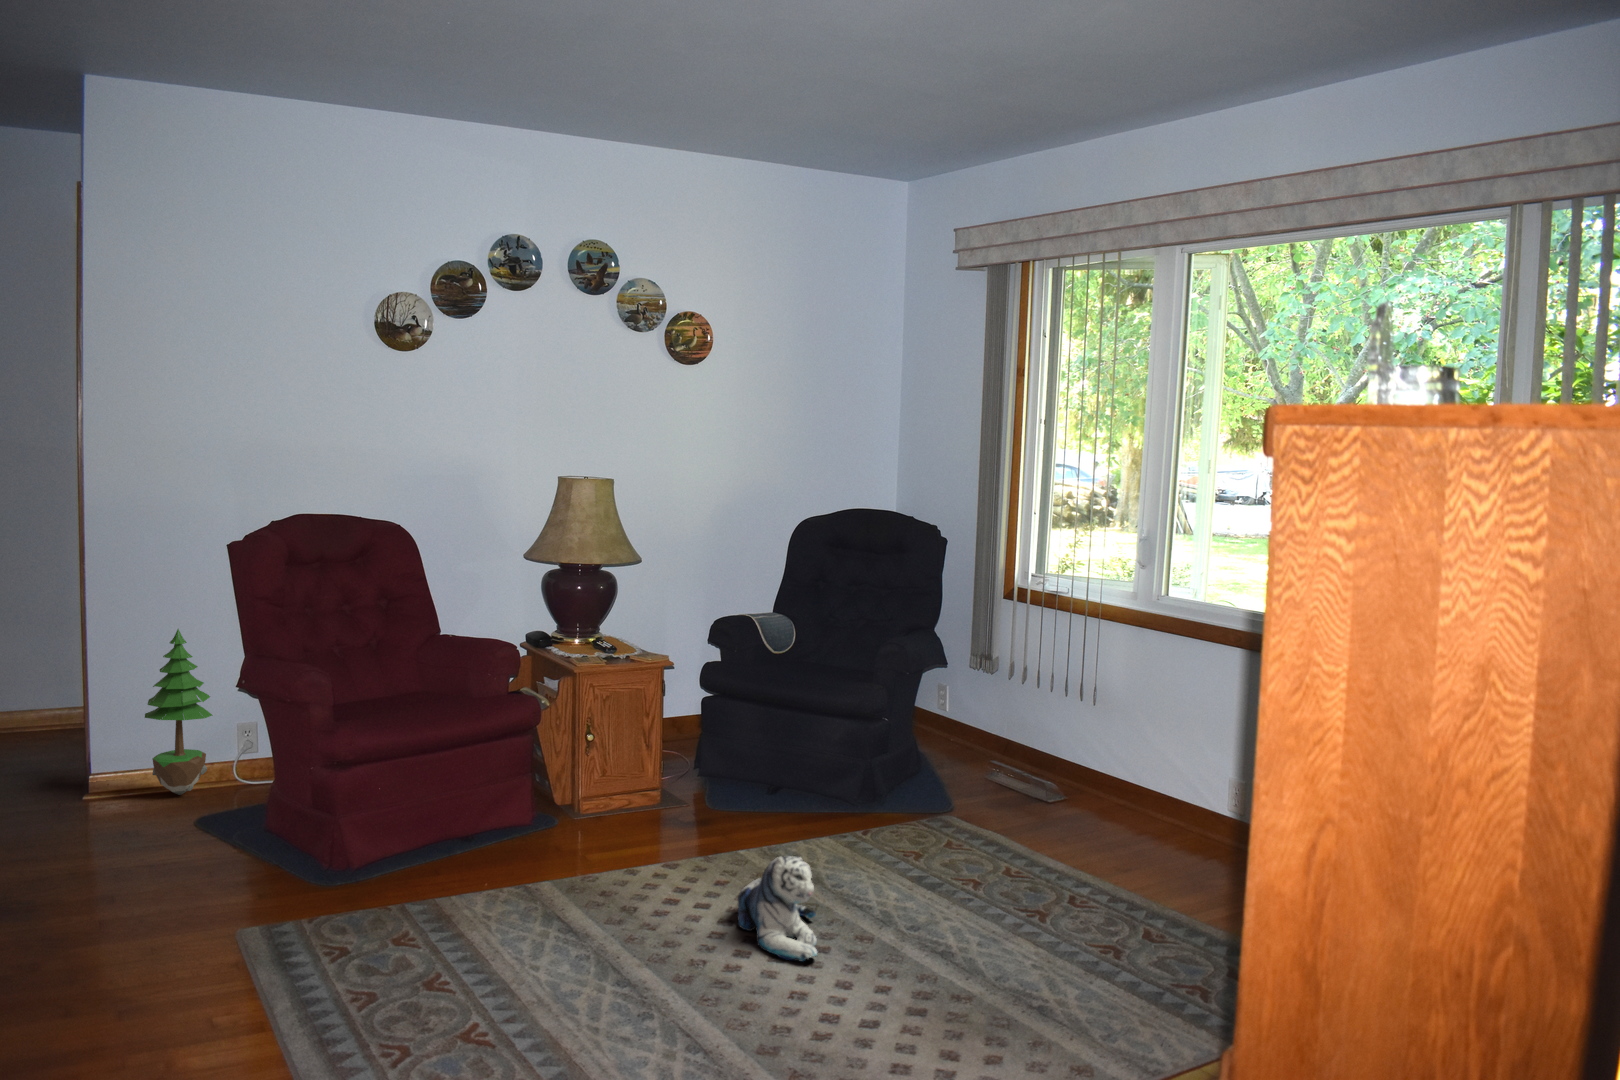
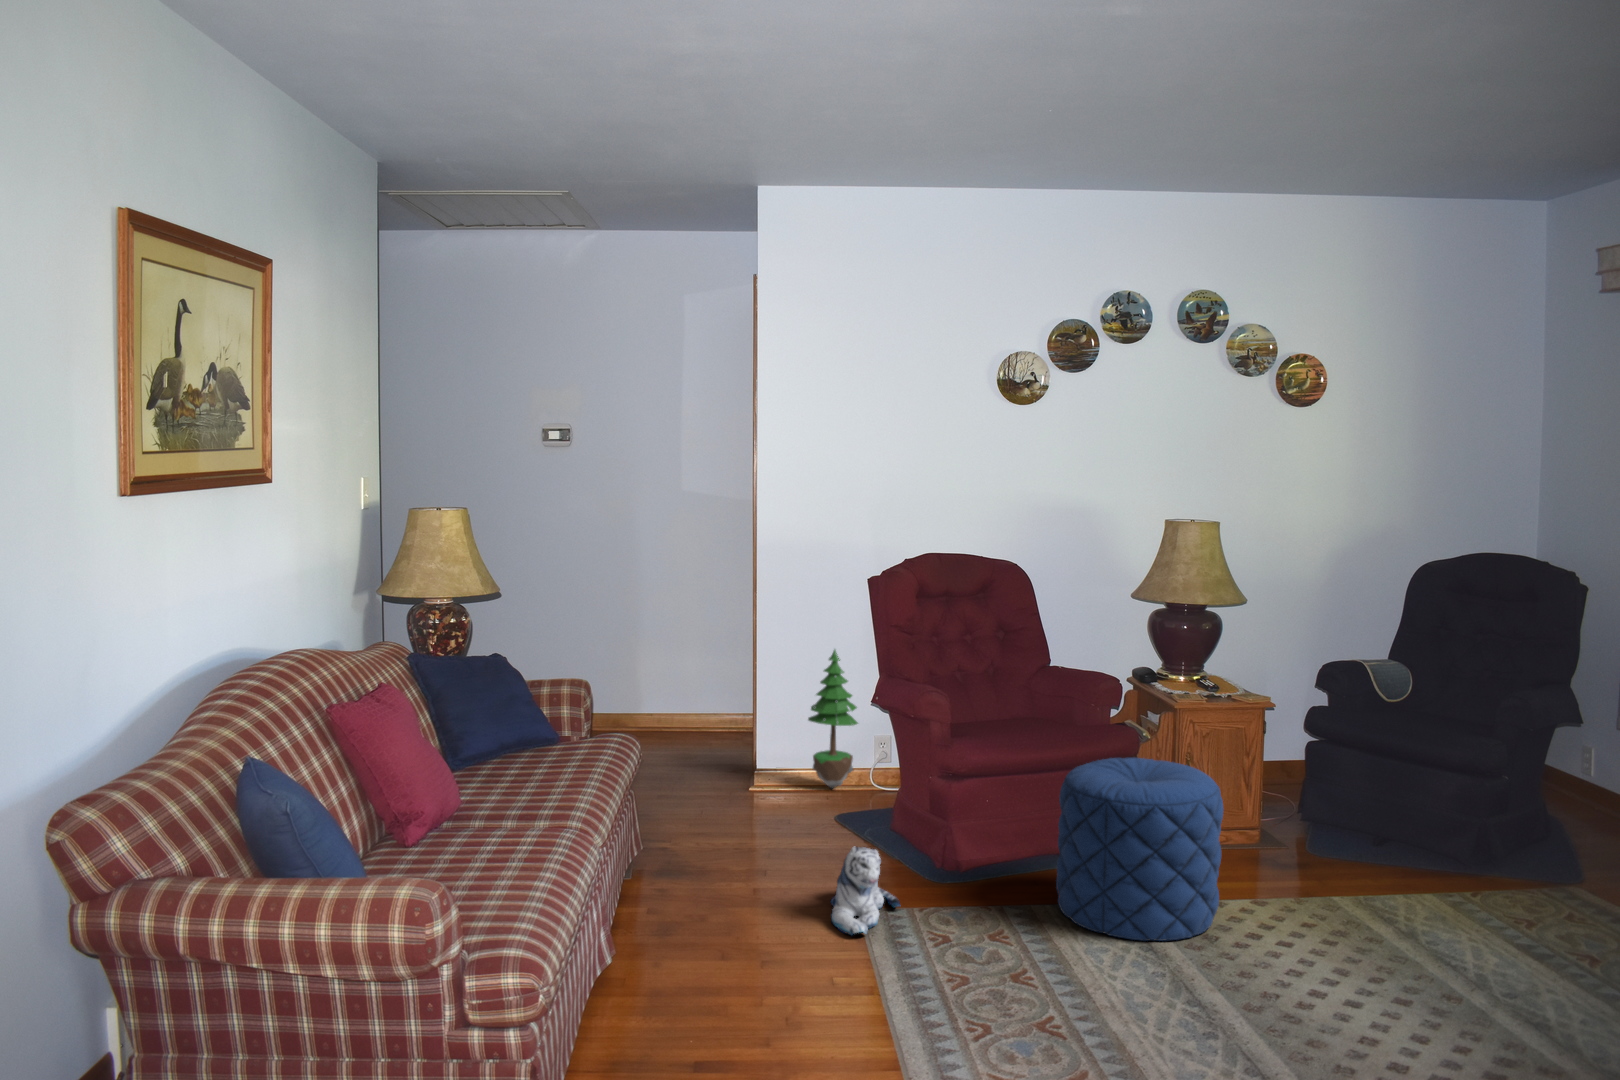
pouf: none [456,725,636,928] -> present [1056,758,1224,941]
plush toy: present [737,856,818,962] -> present [830,847,900,935]

